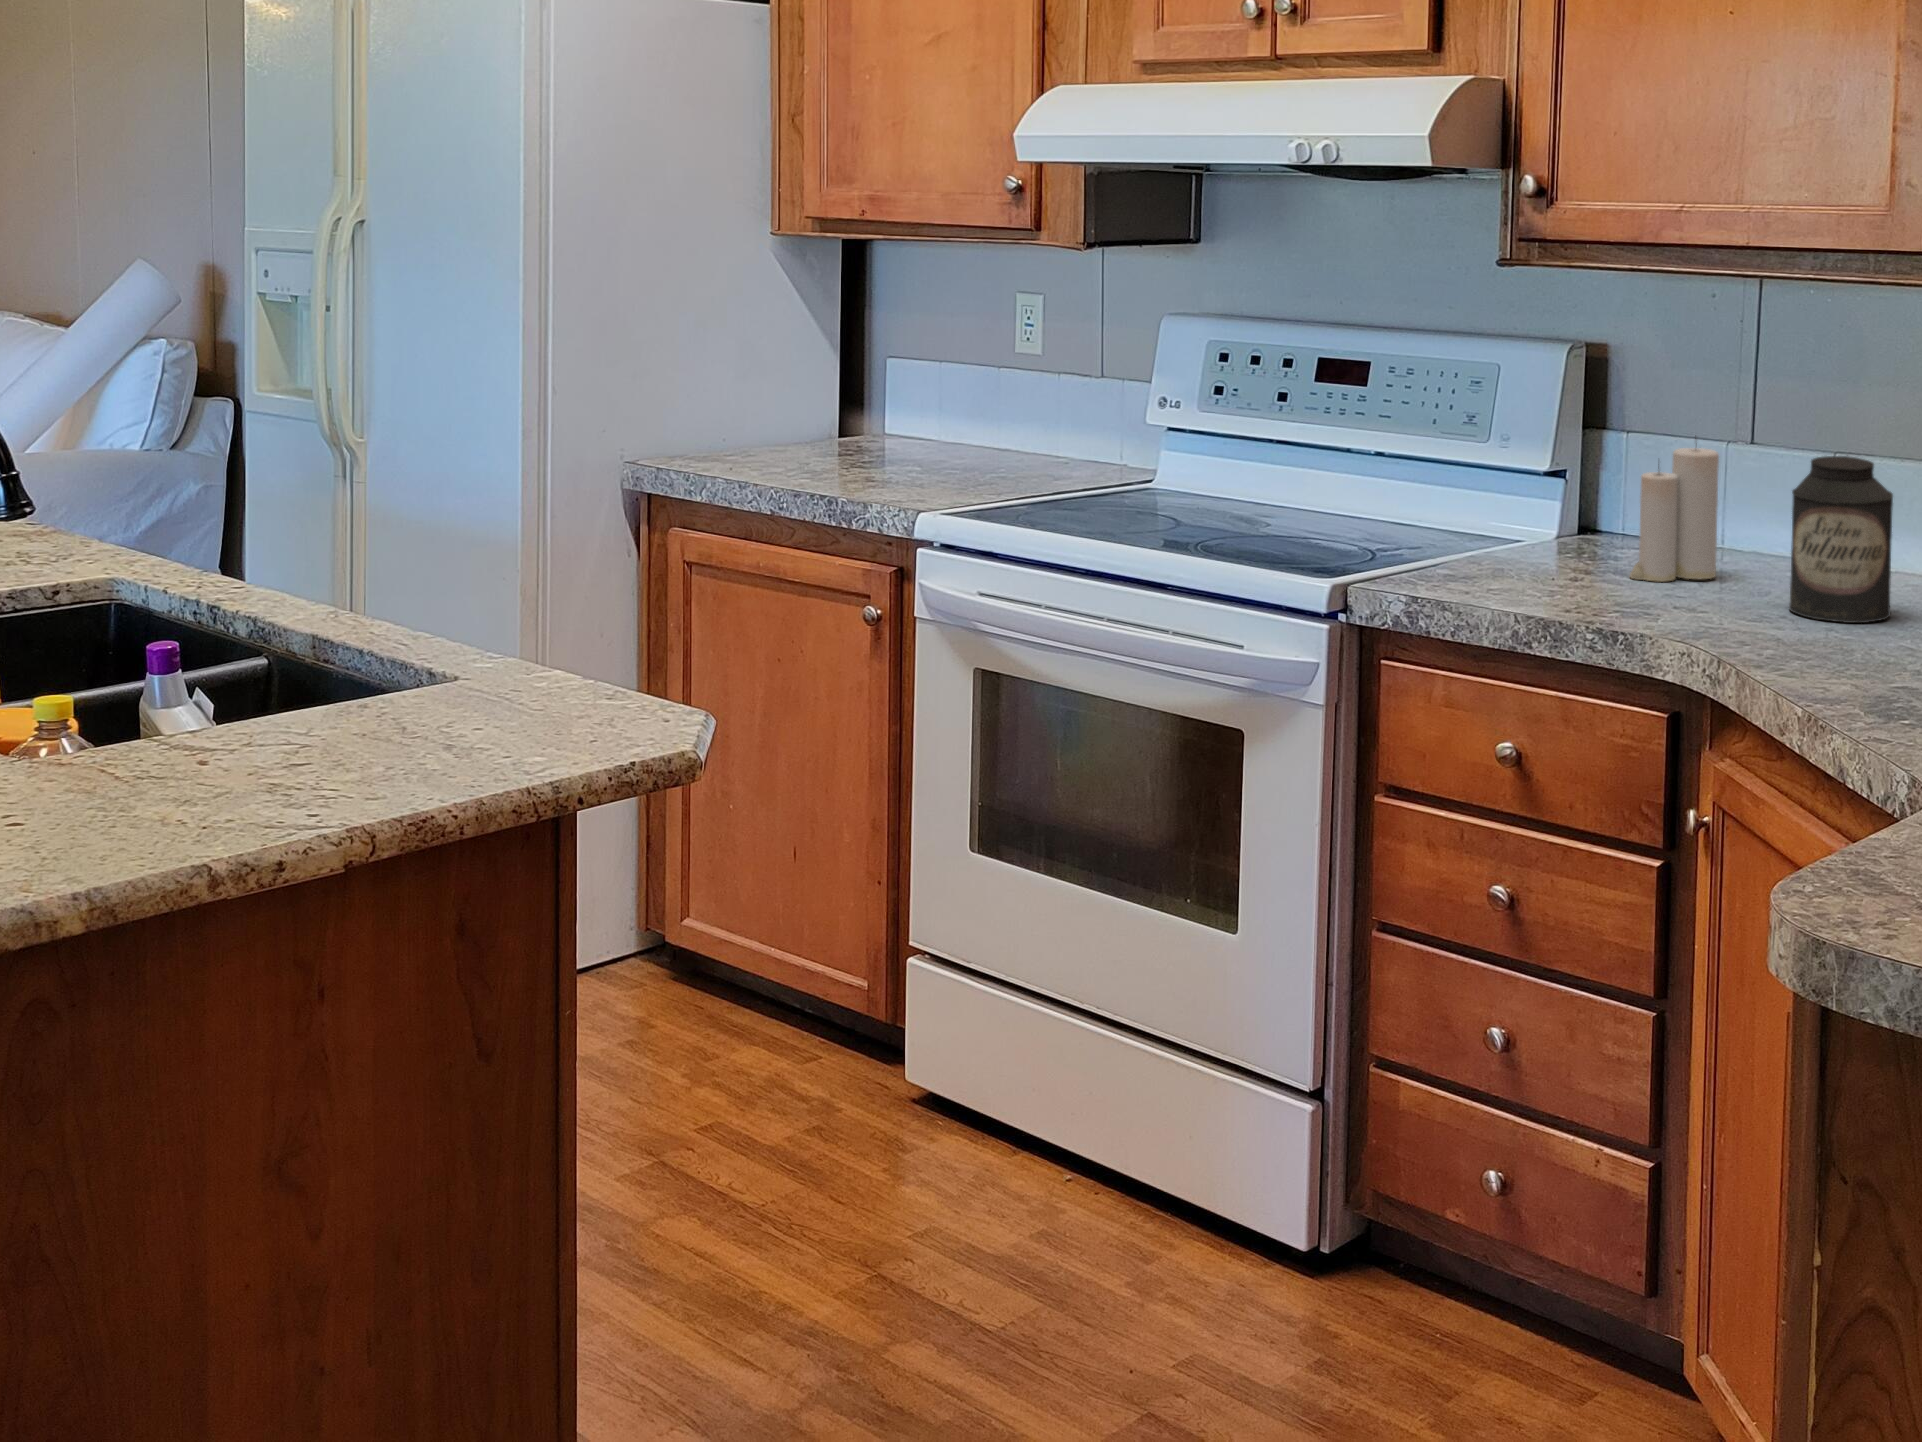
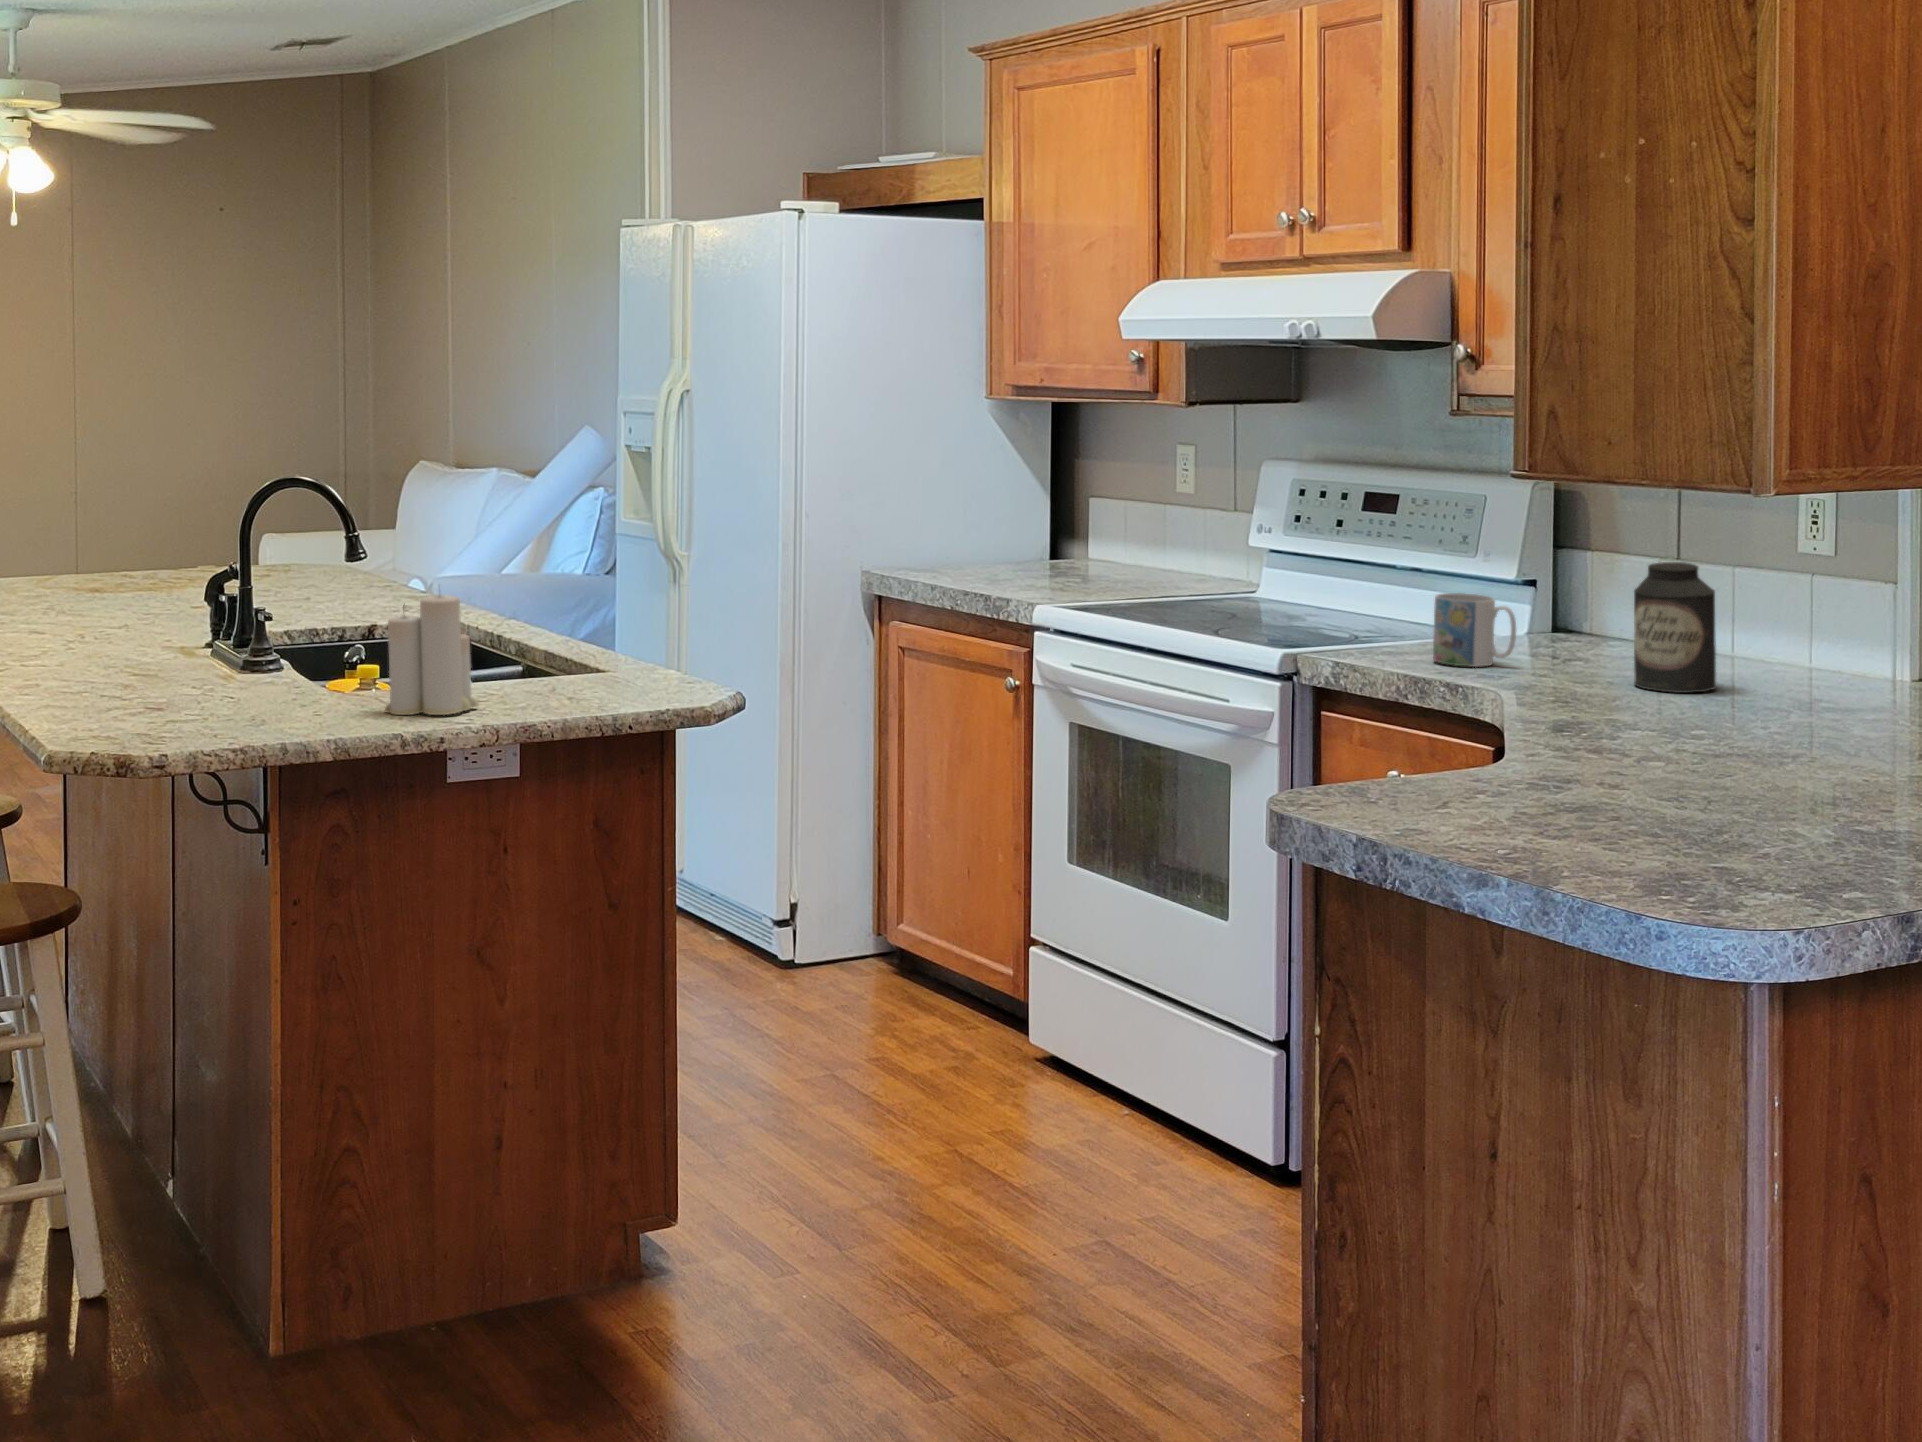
candle: present [1630,448,1719,582] -> present [385,595,478,715]
mug: none [1515,497,1624,593] -> present [1433,593,1516,667]

